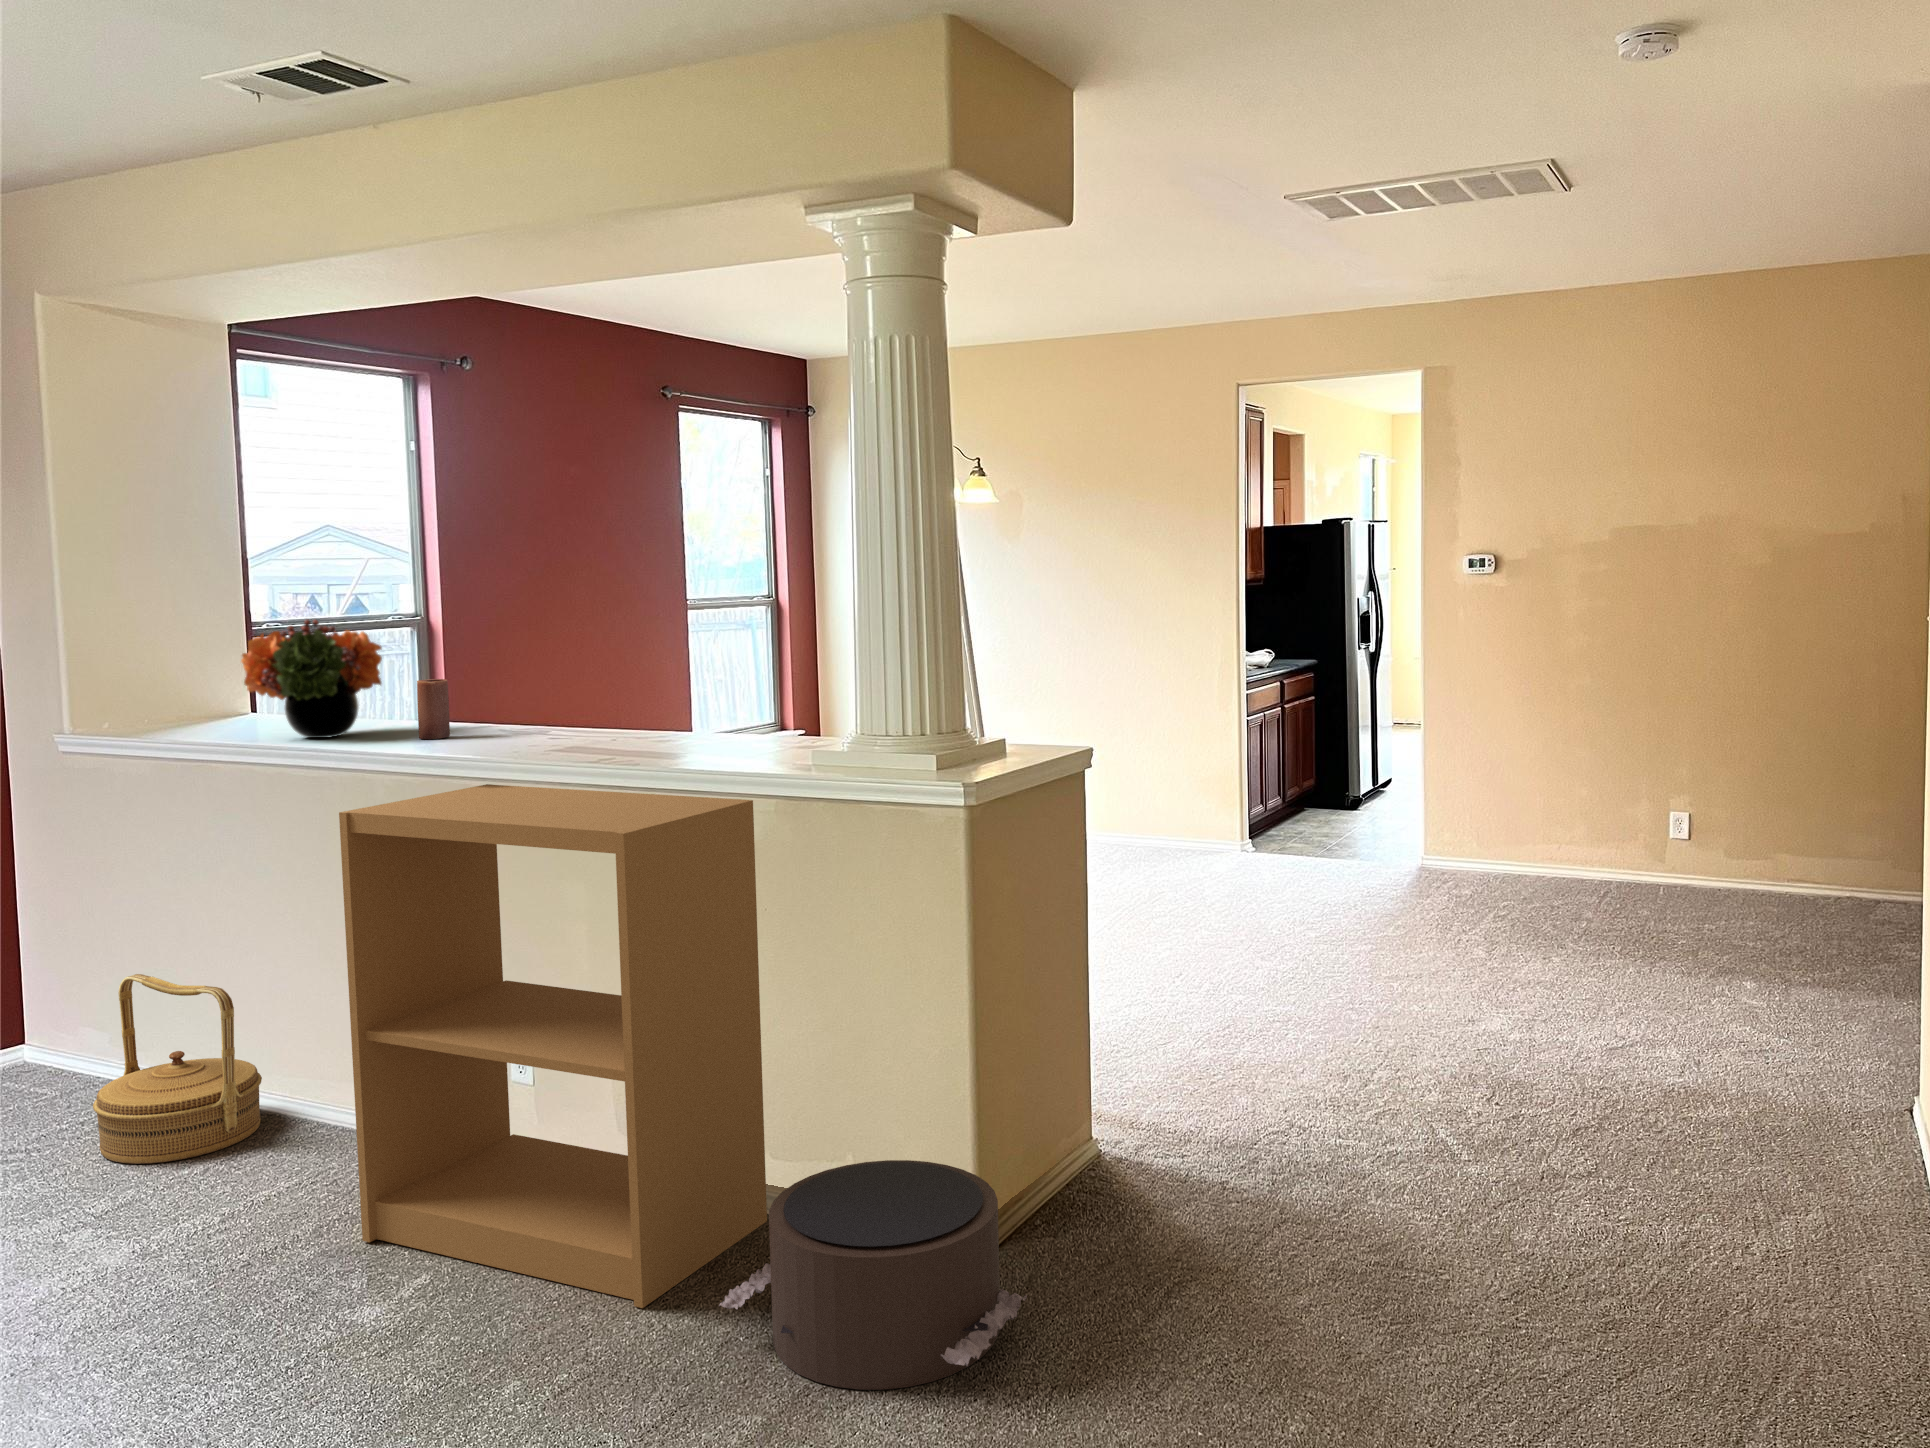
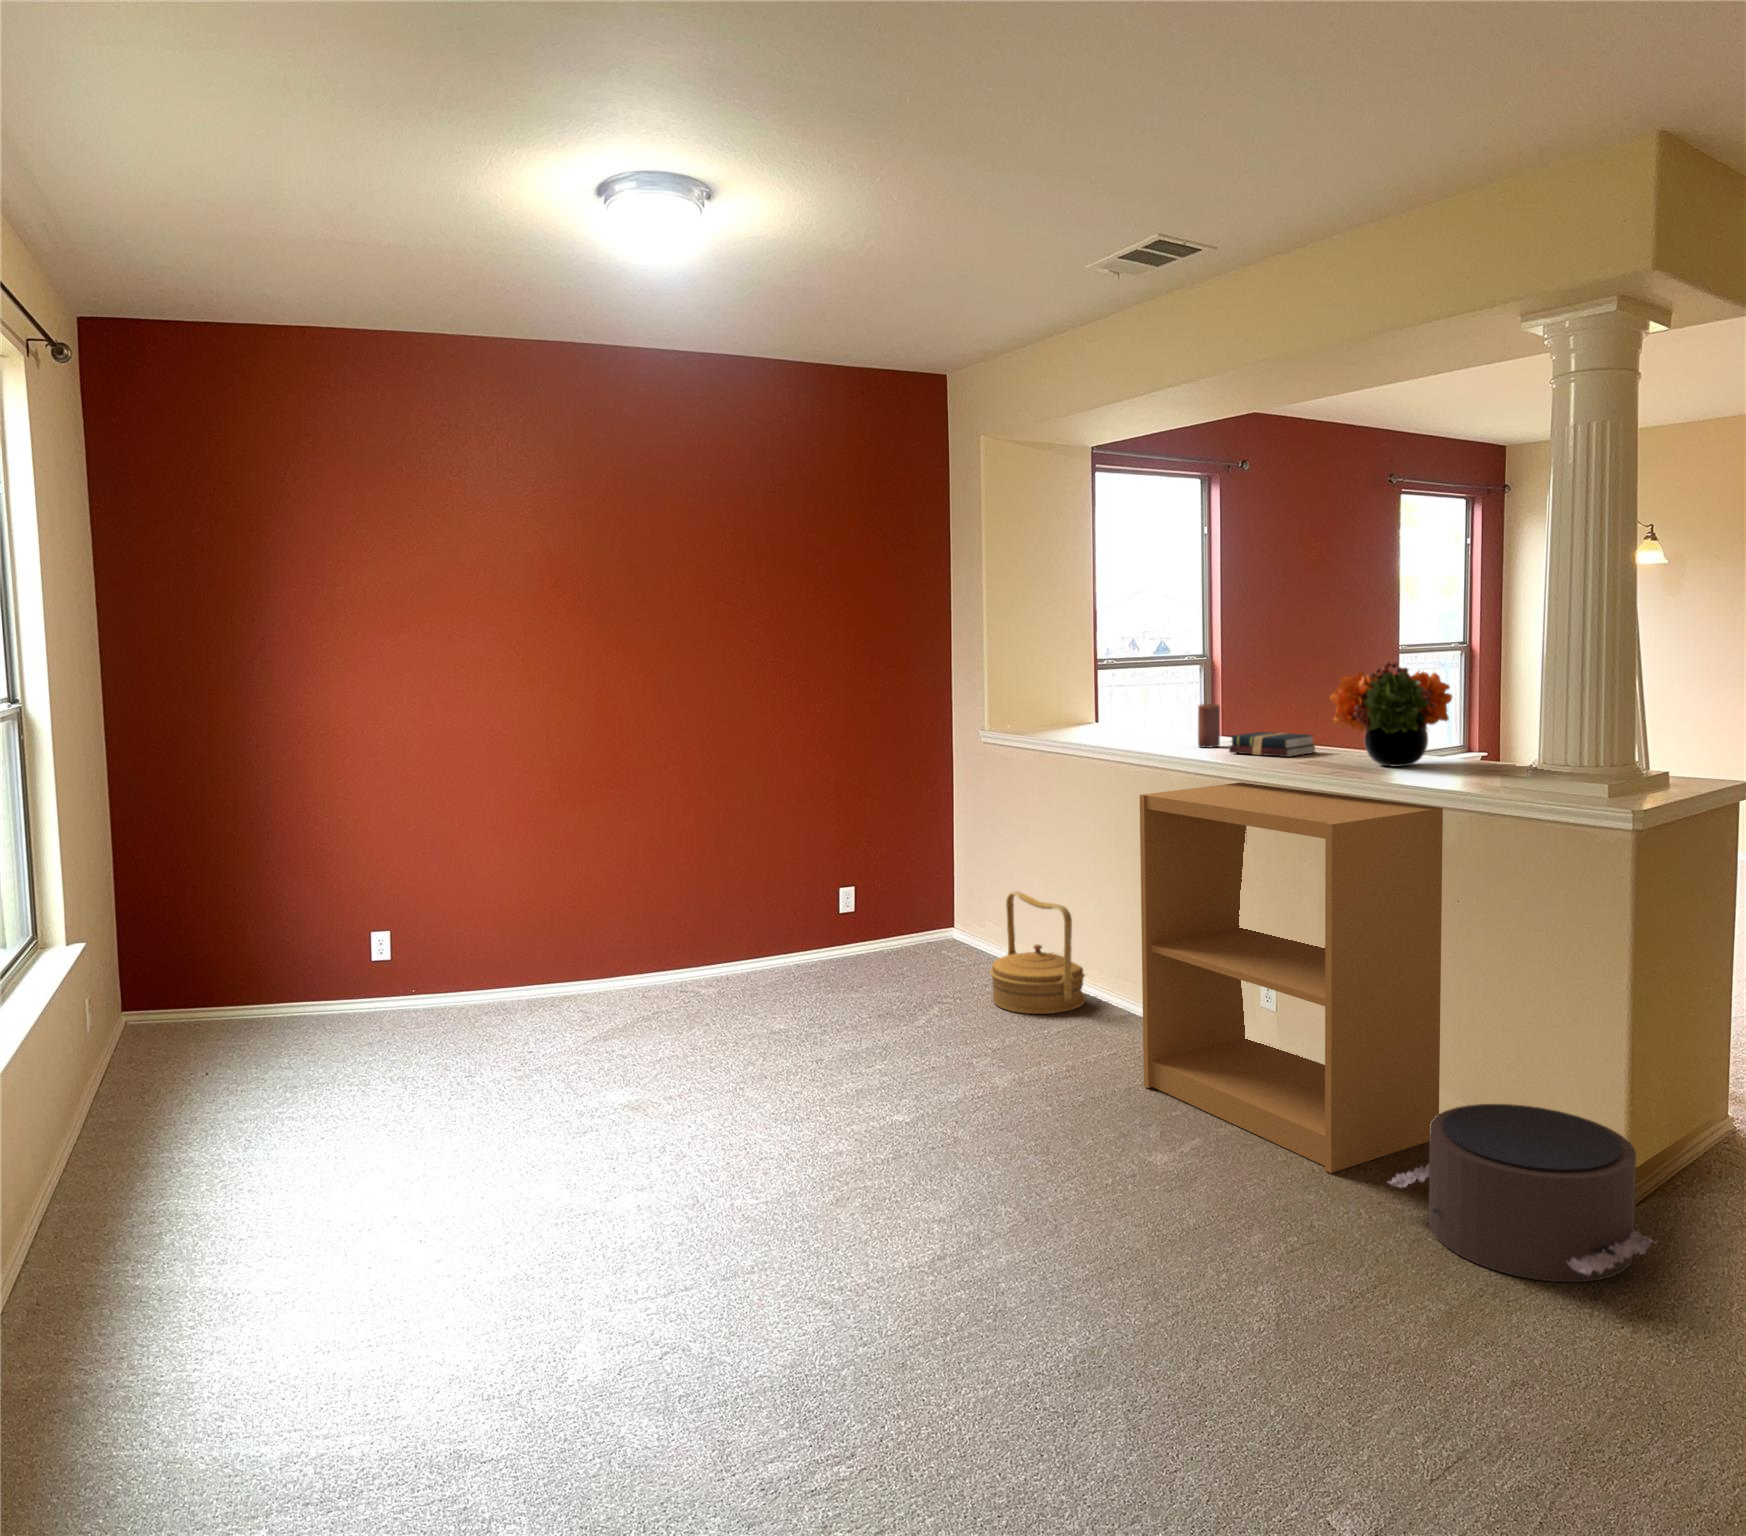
flower arrangement: present [241,619,382,738] -> present [1330,662,1452,767]
hardback book: none [465,714,583,746] -> present [1229,732,1316,757]

